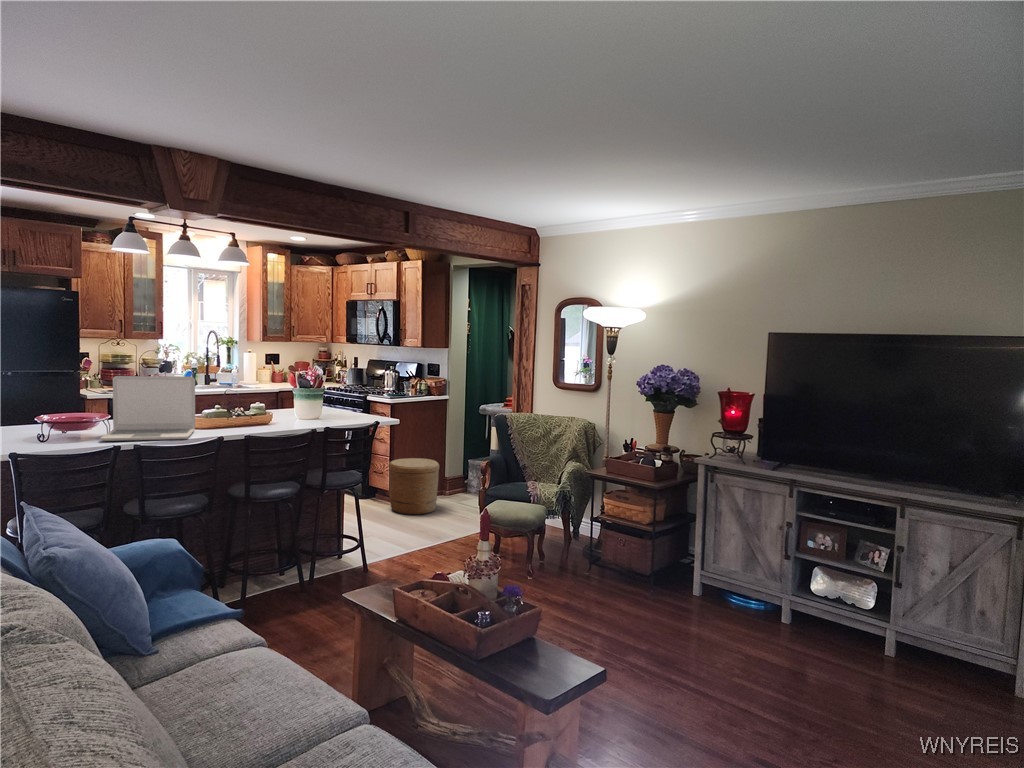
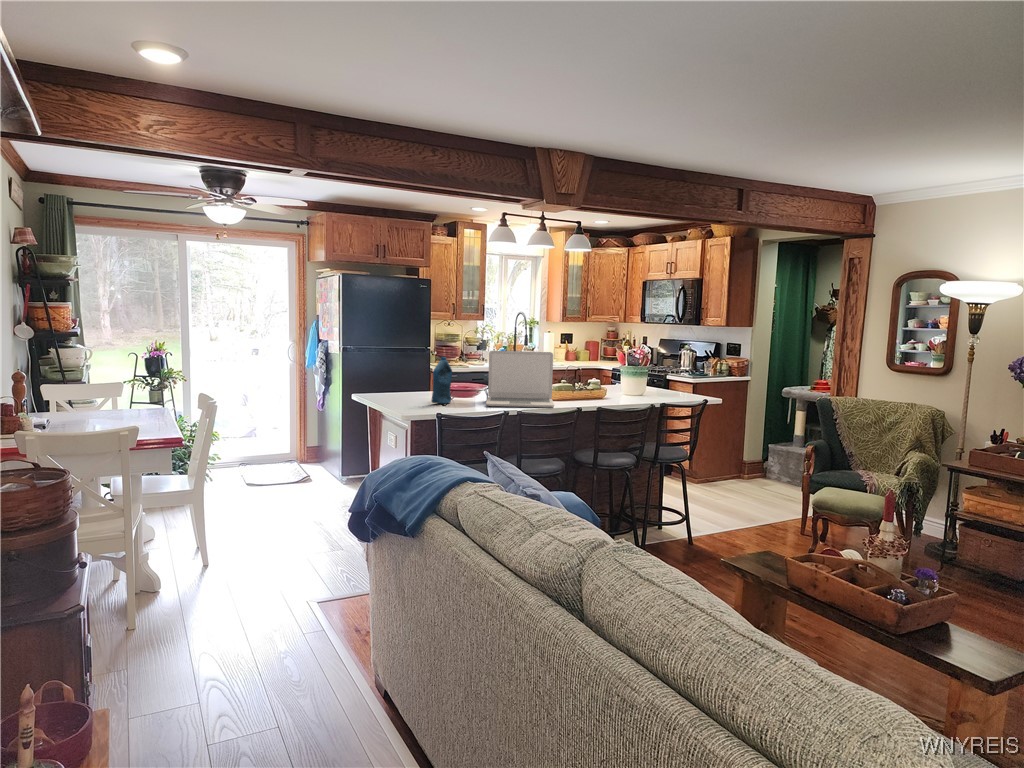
bottle: none [26,385,58,441] -> present [431,357,452,404]
woven basket: present [389,458,439,515] -> none [692,439,746,496]

